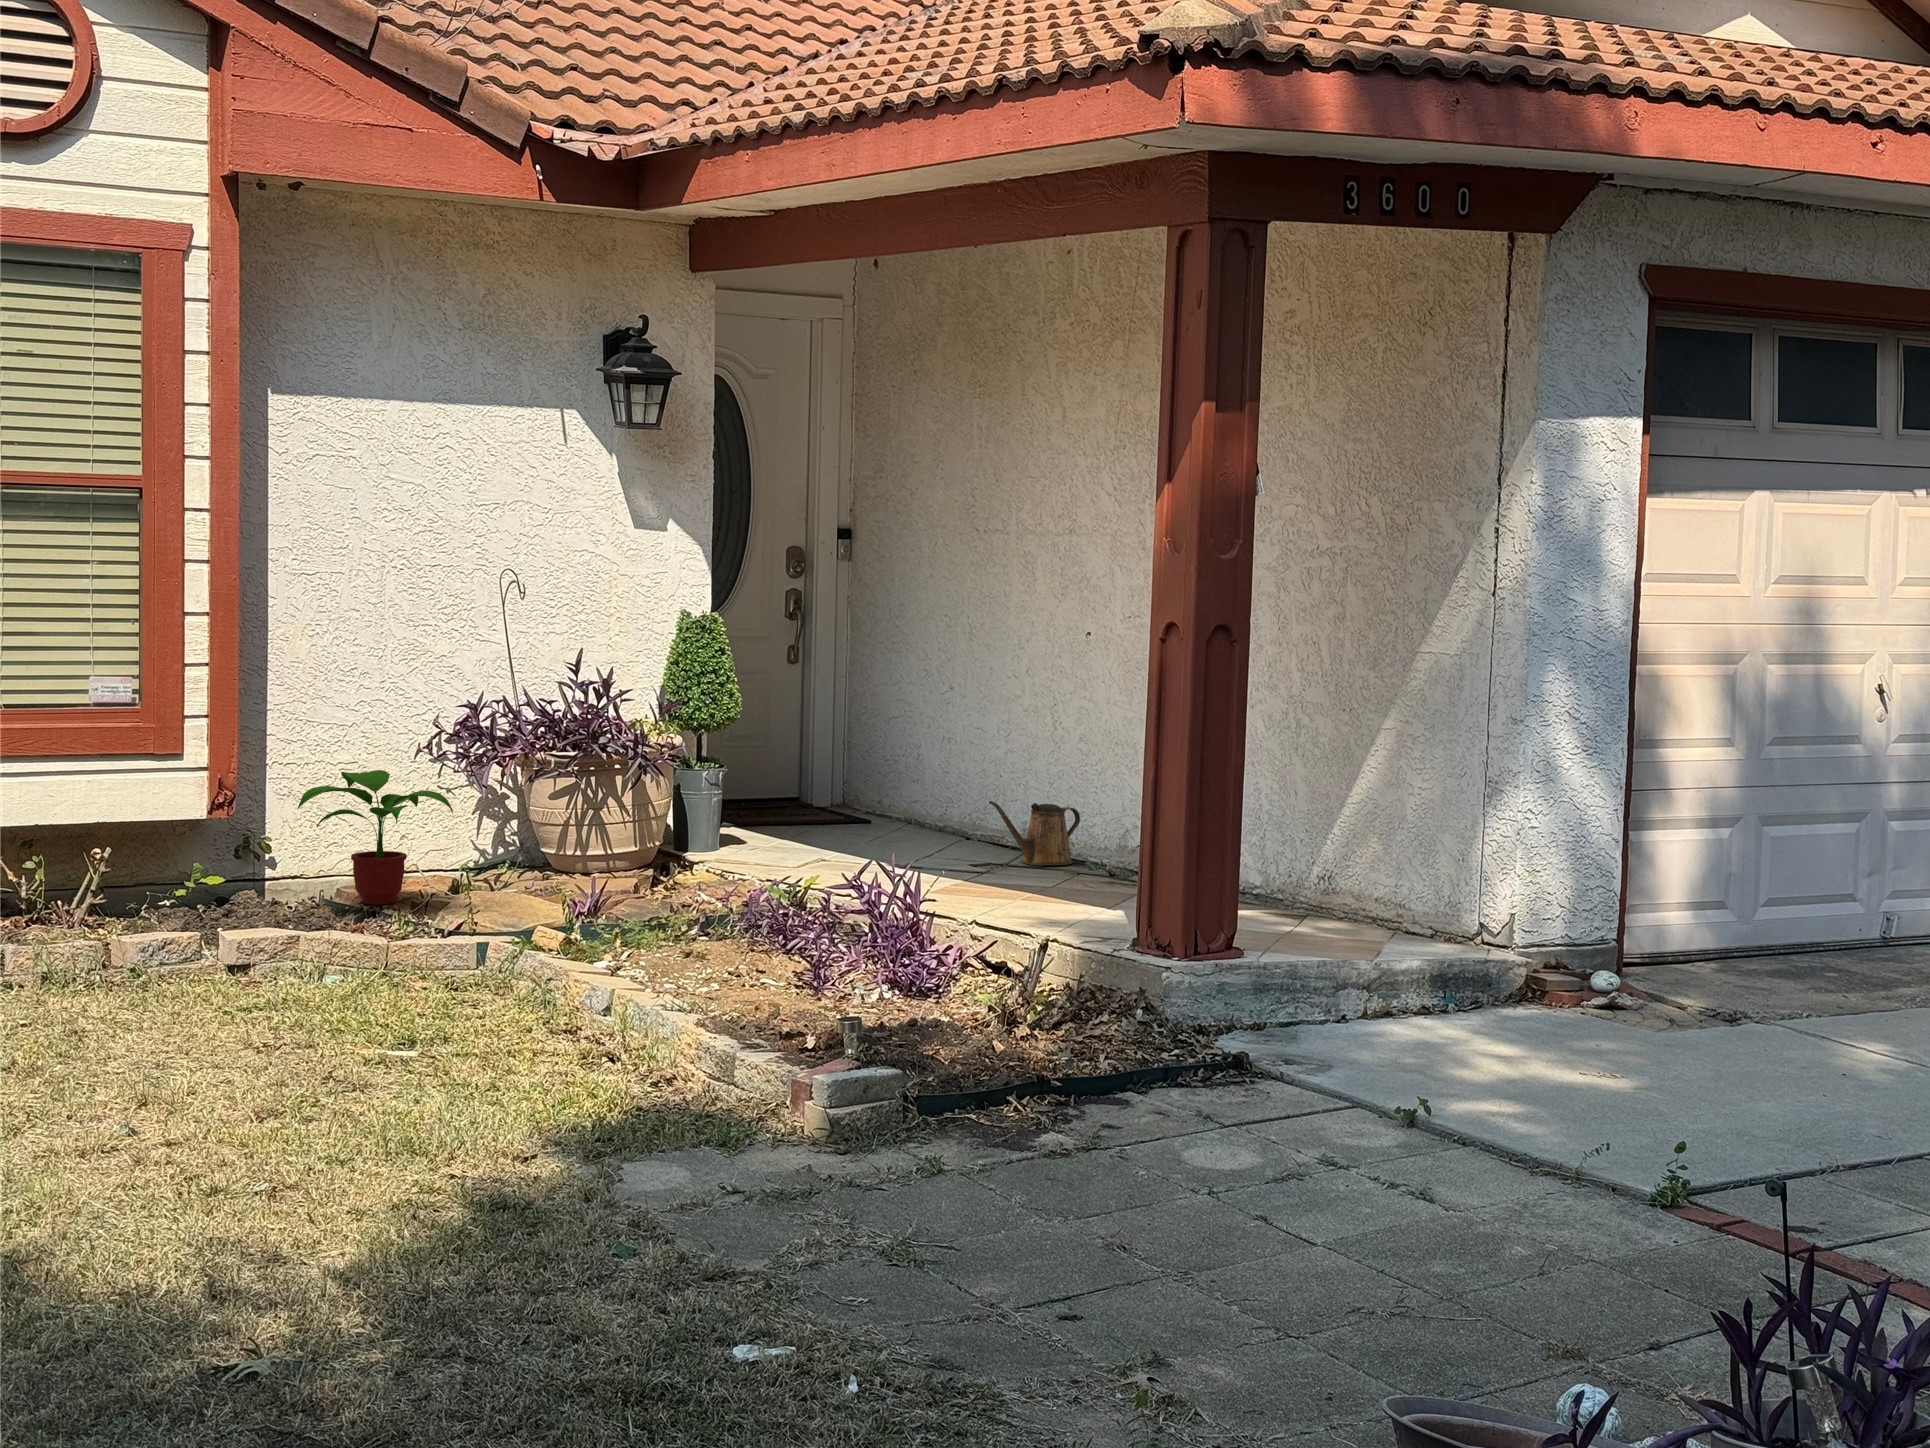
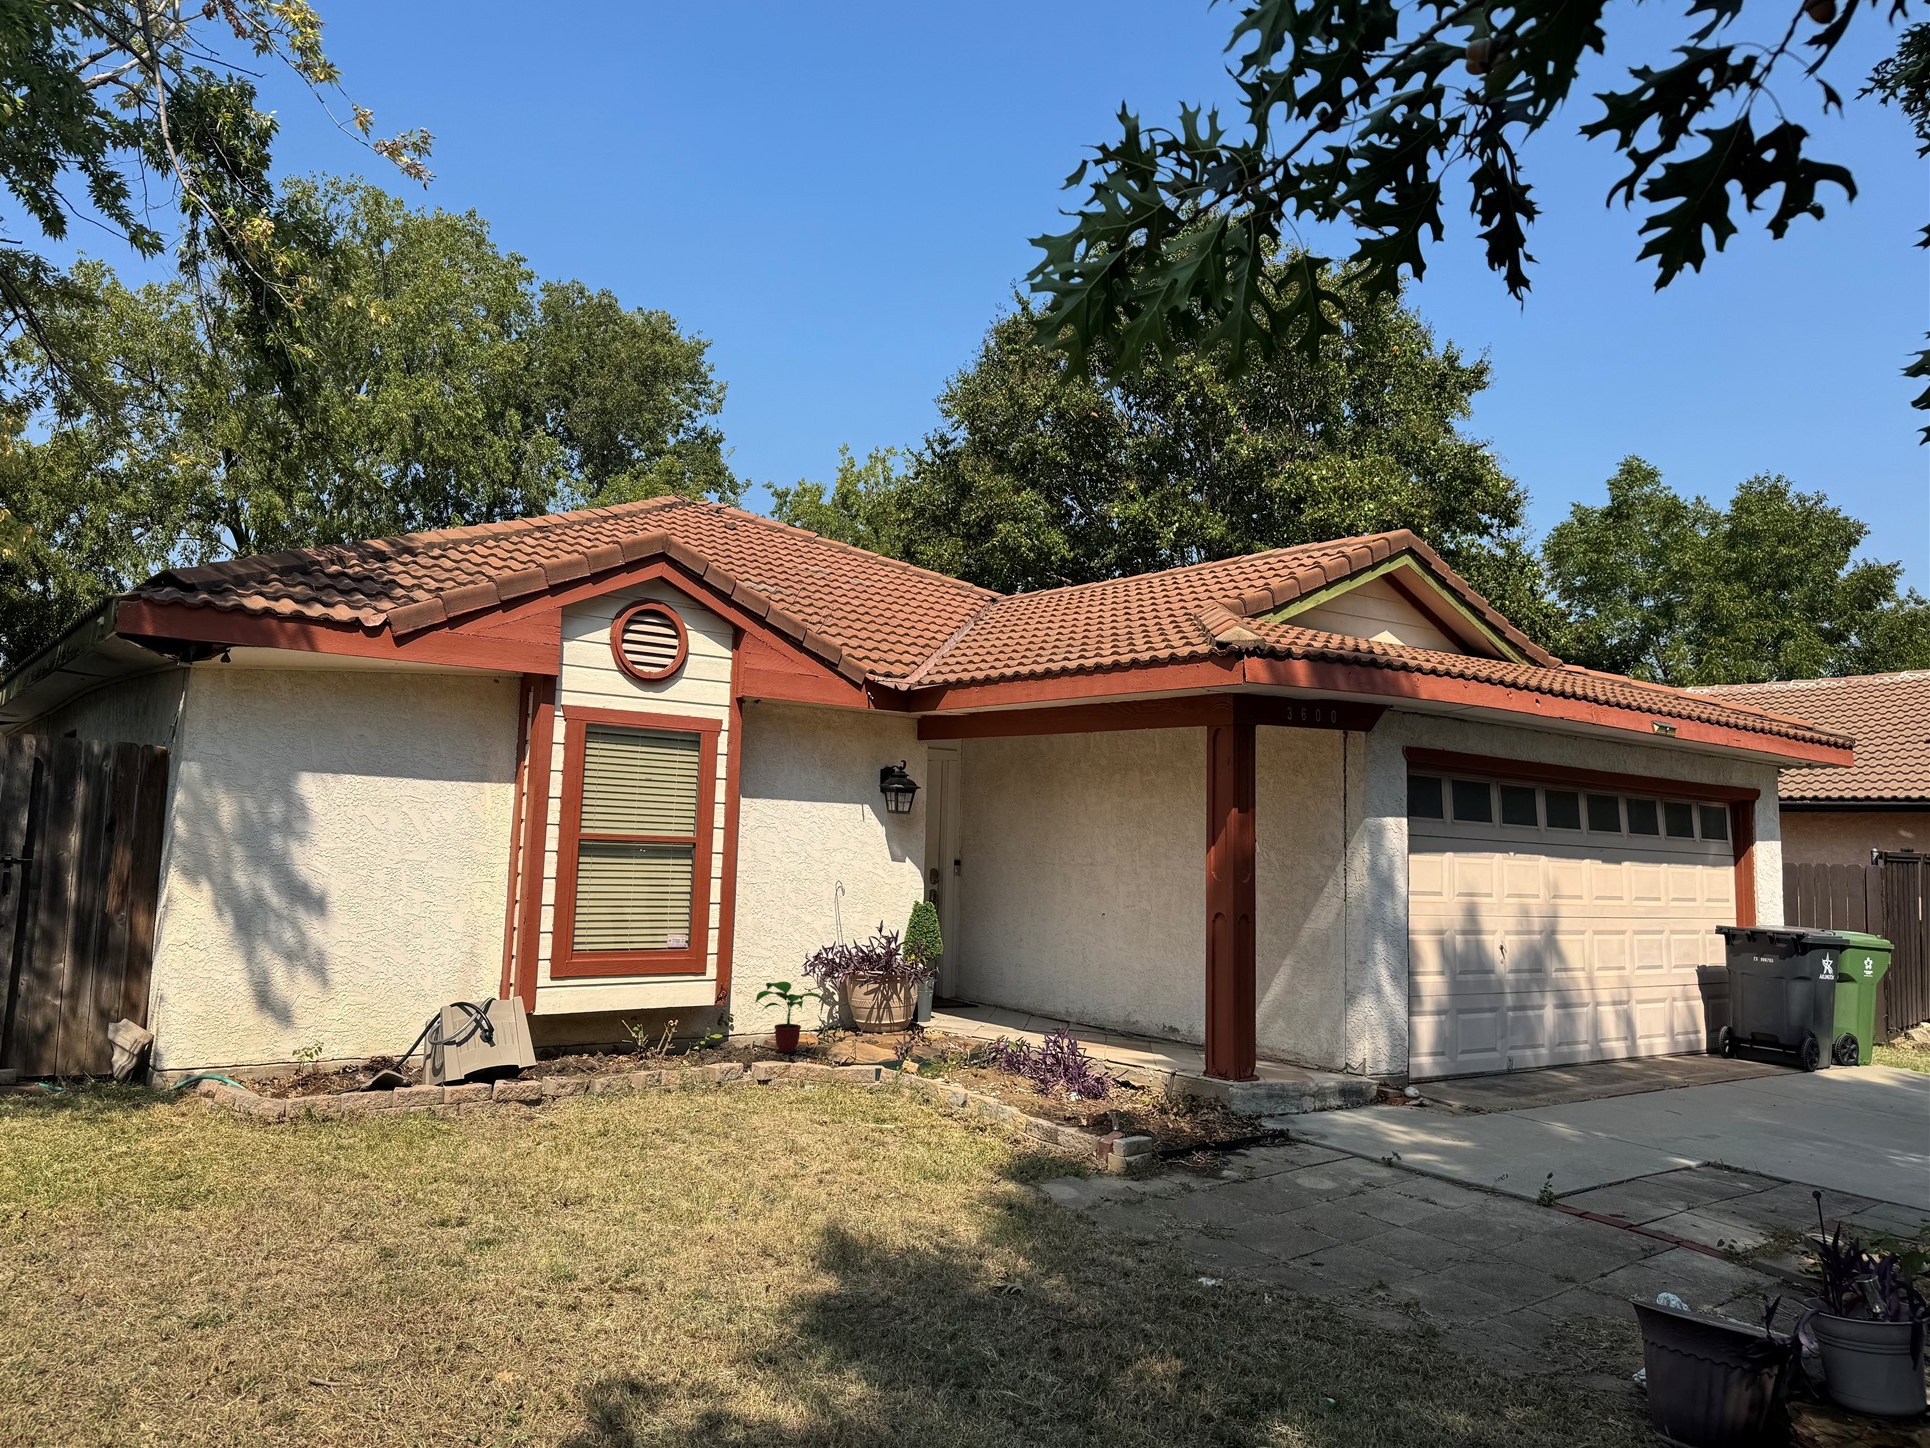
watering can: present [989,801,1080,866] -> none [1061,995,1099,1028]

